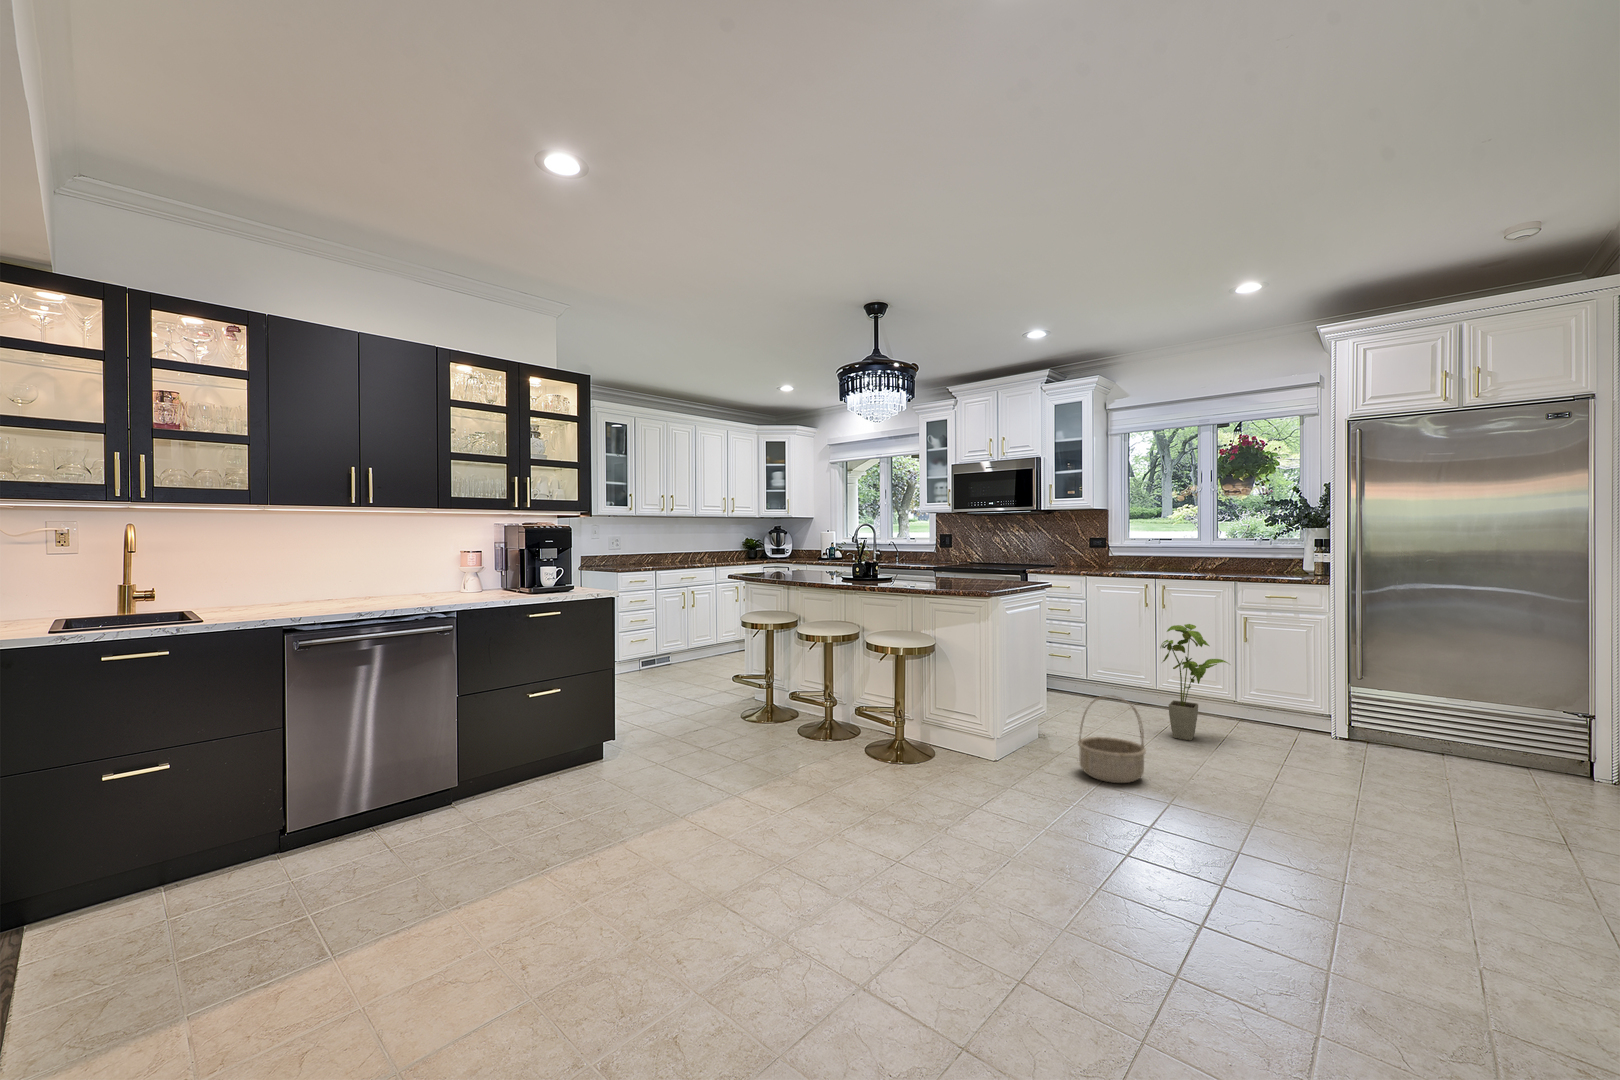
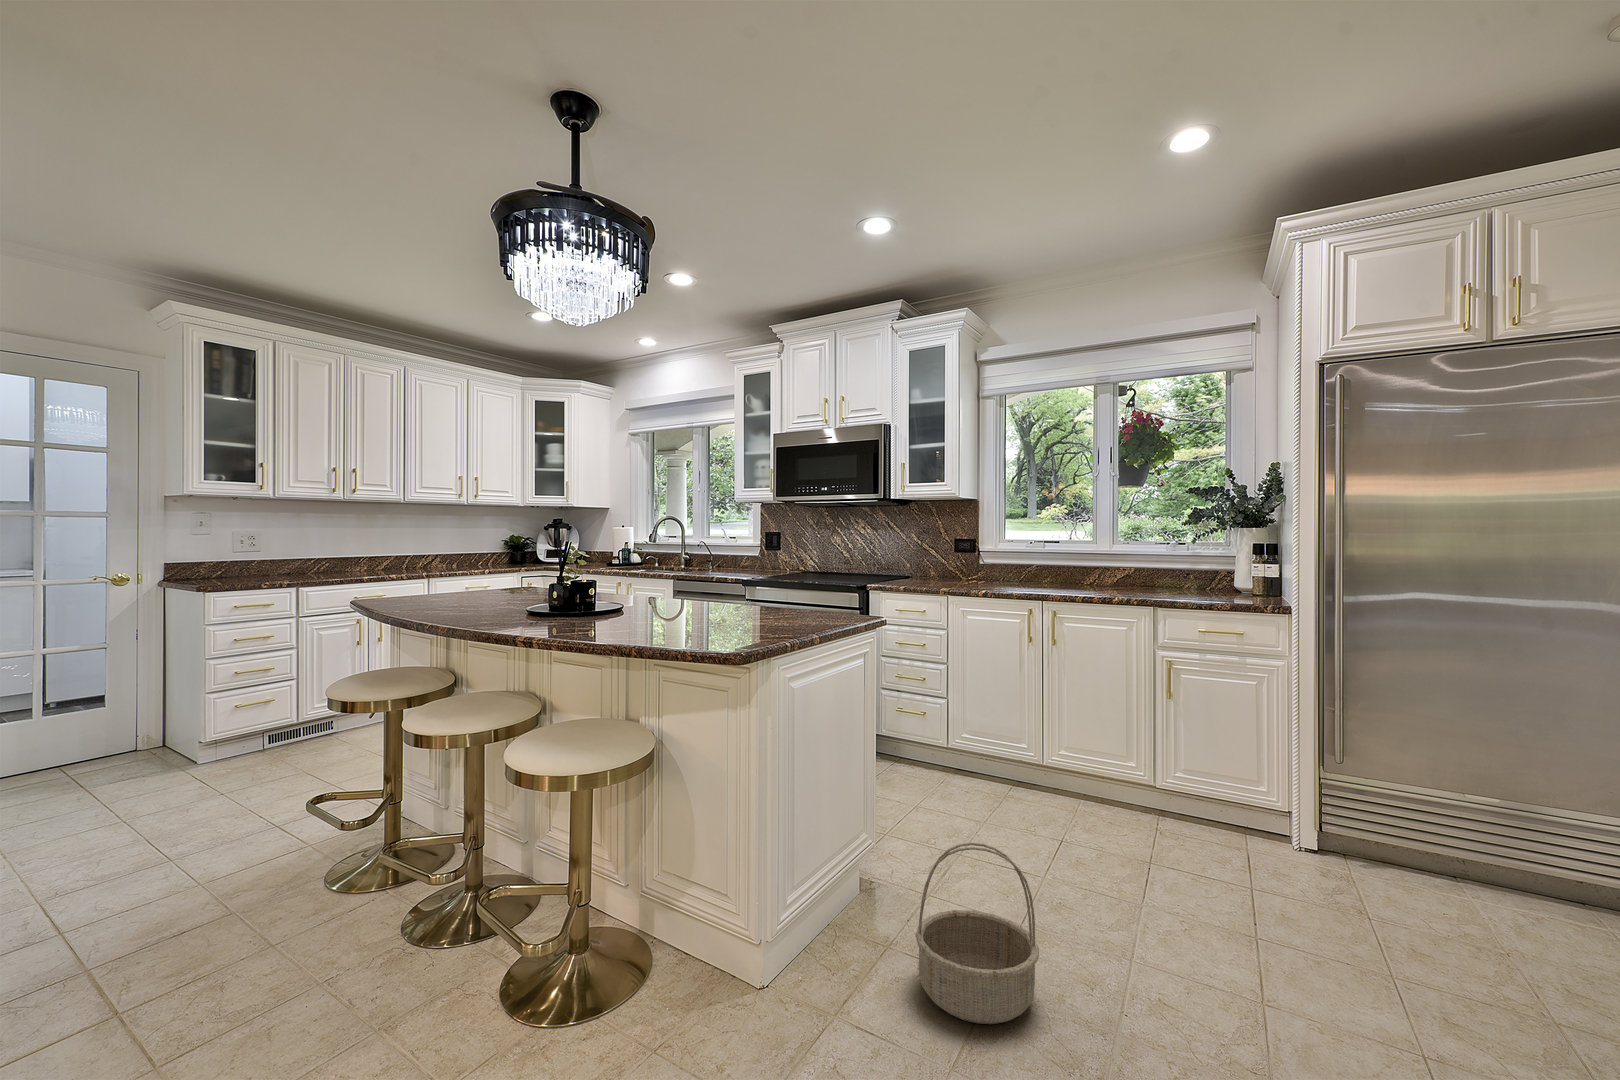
house plant: present [1160,624,1228,740] -> none [1052,680,1160,869]

